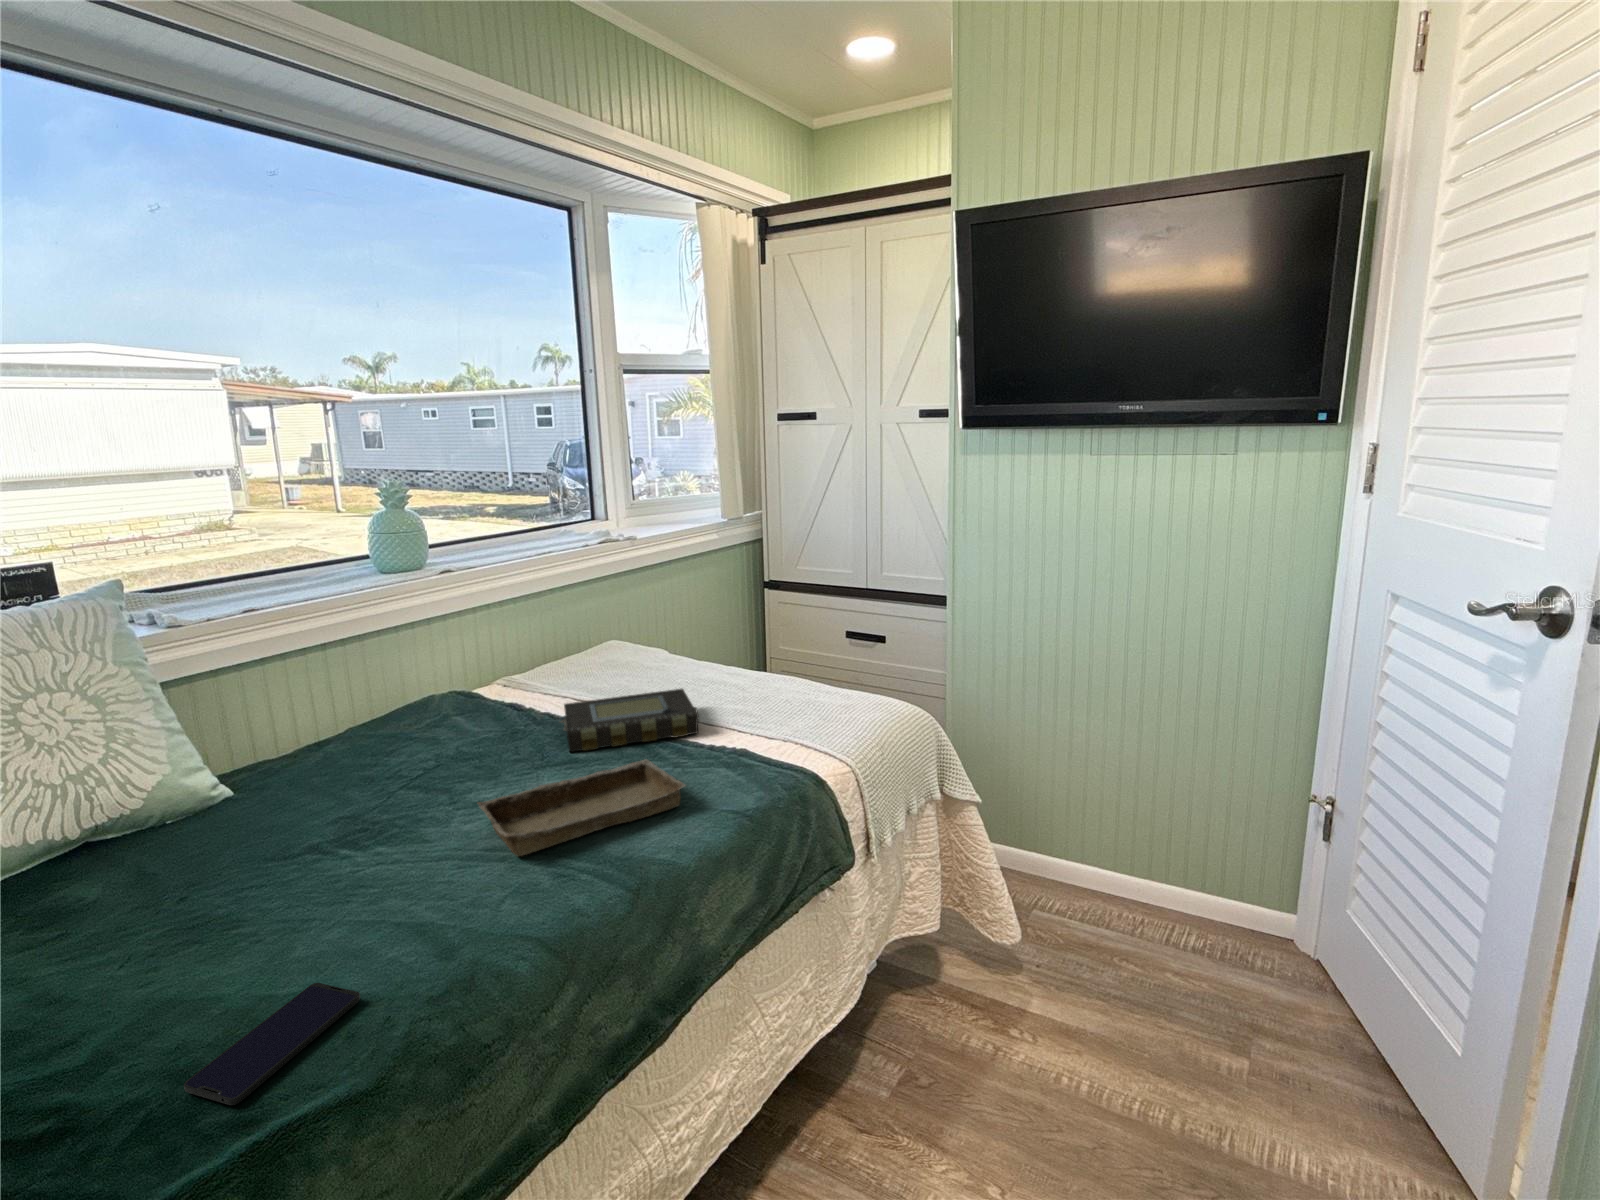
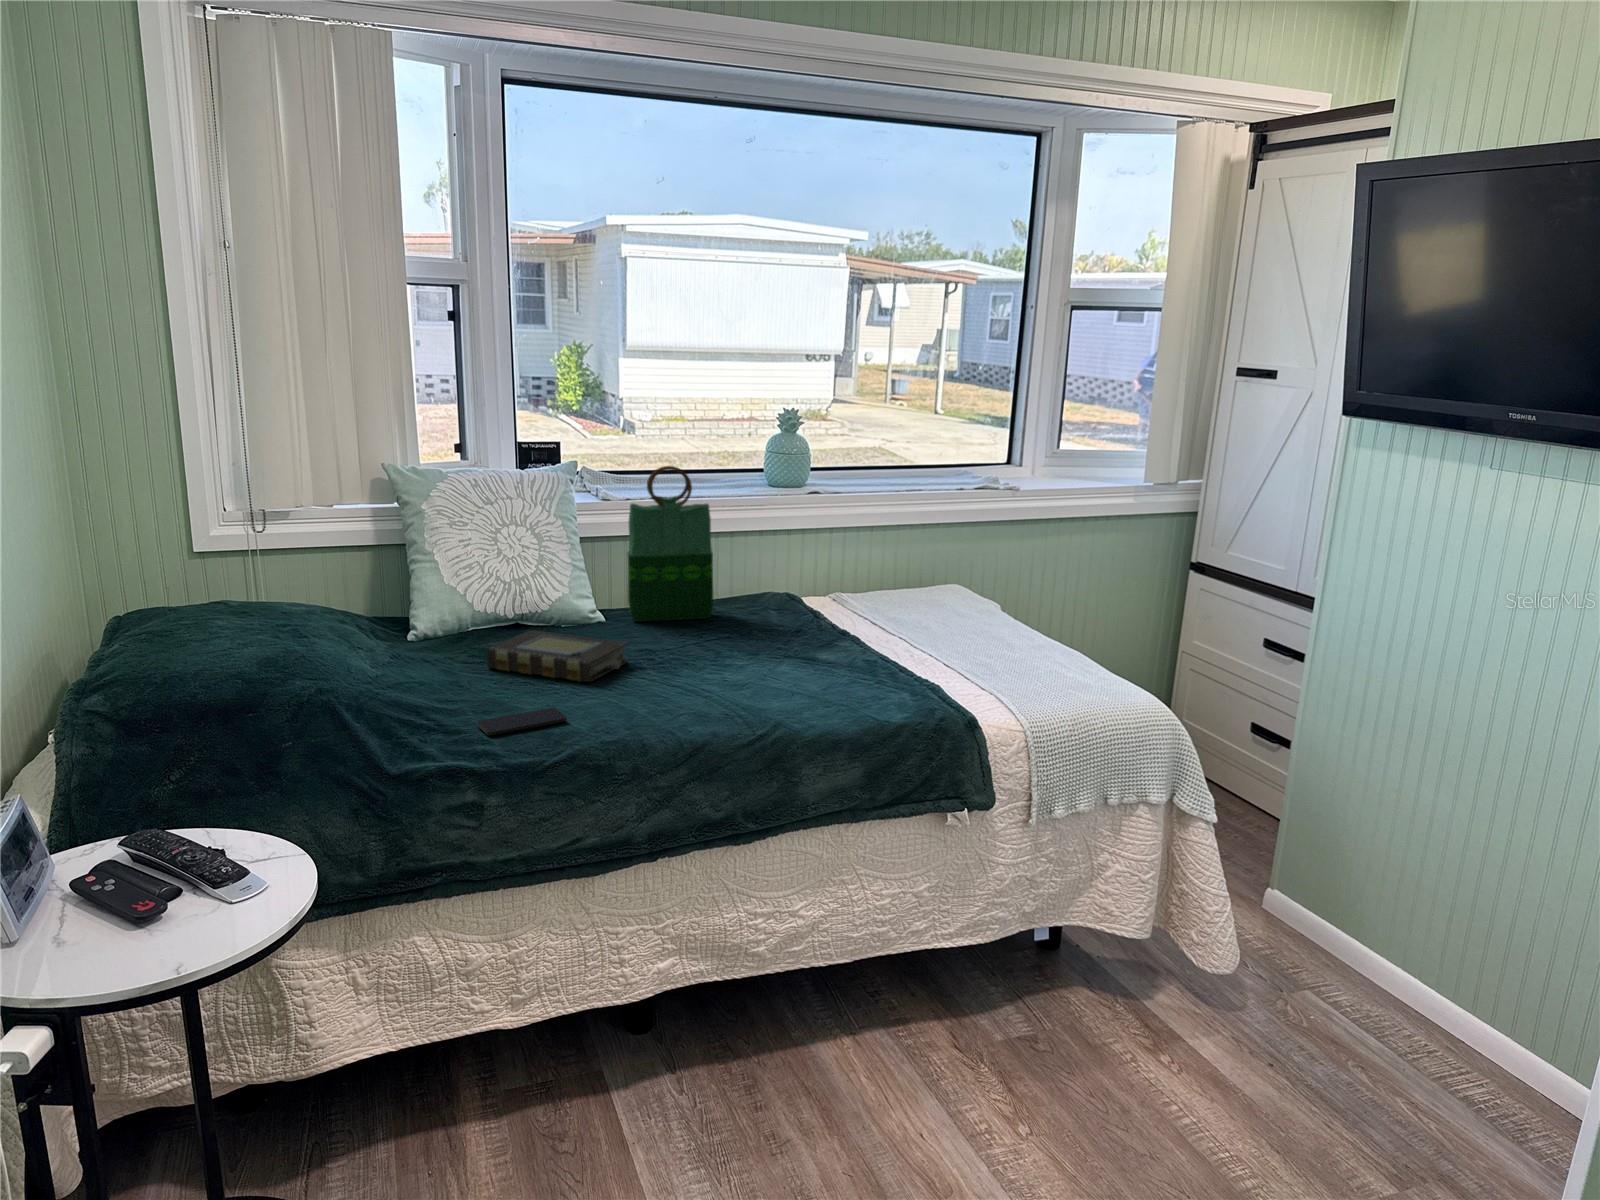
tote bag: none [247,563,391,781] -> present [628,466,713,622]
book: present [560,689,699,752] -> present [487,630,629,682]
tray: present [477,759,686,856] -> none [696,655,843,698]

